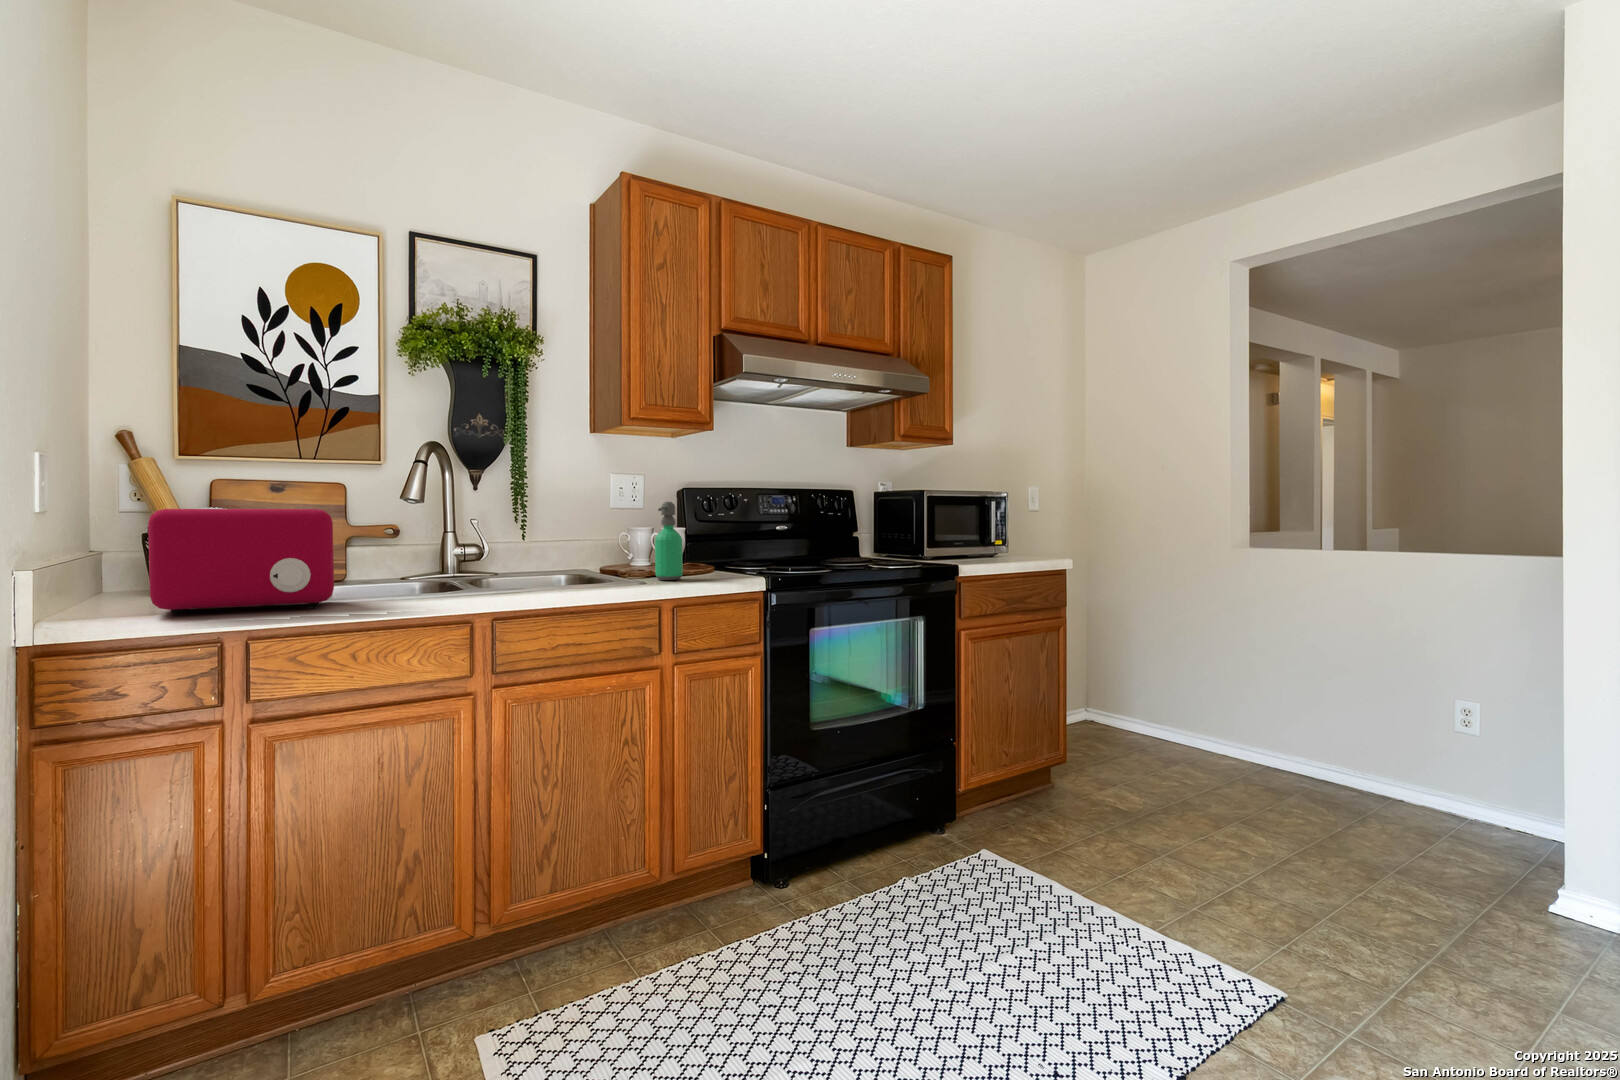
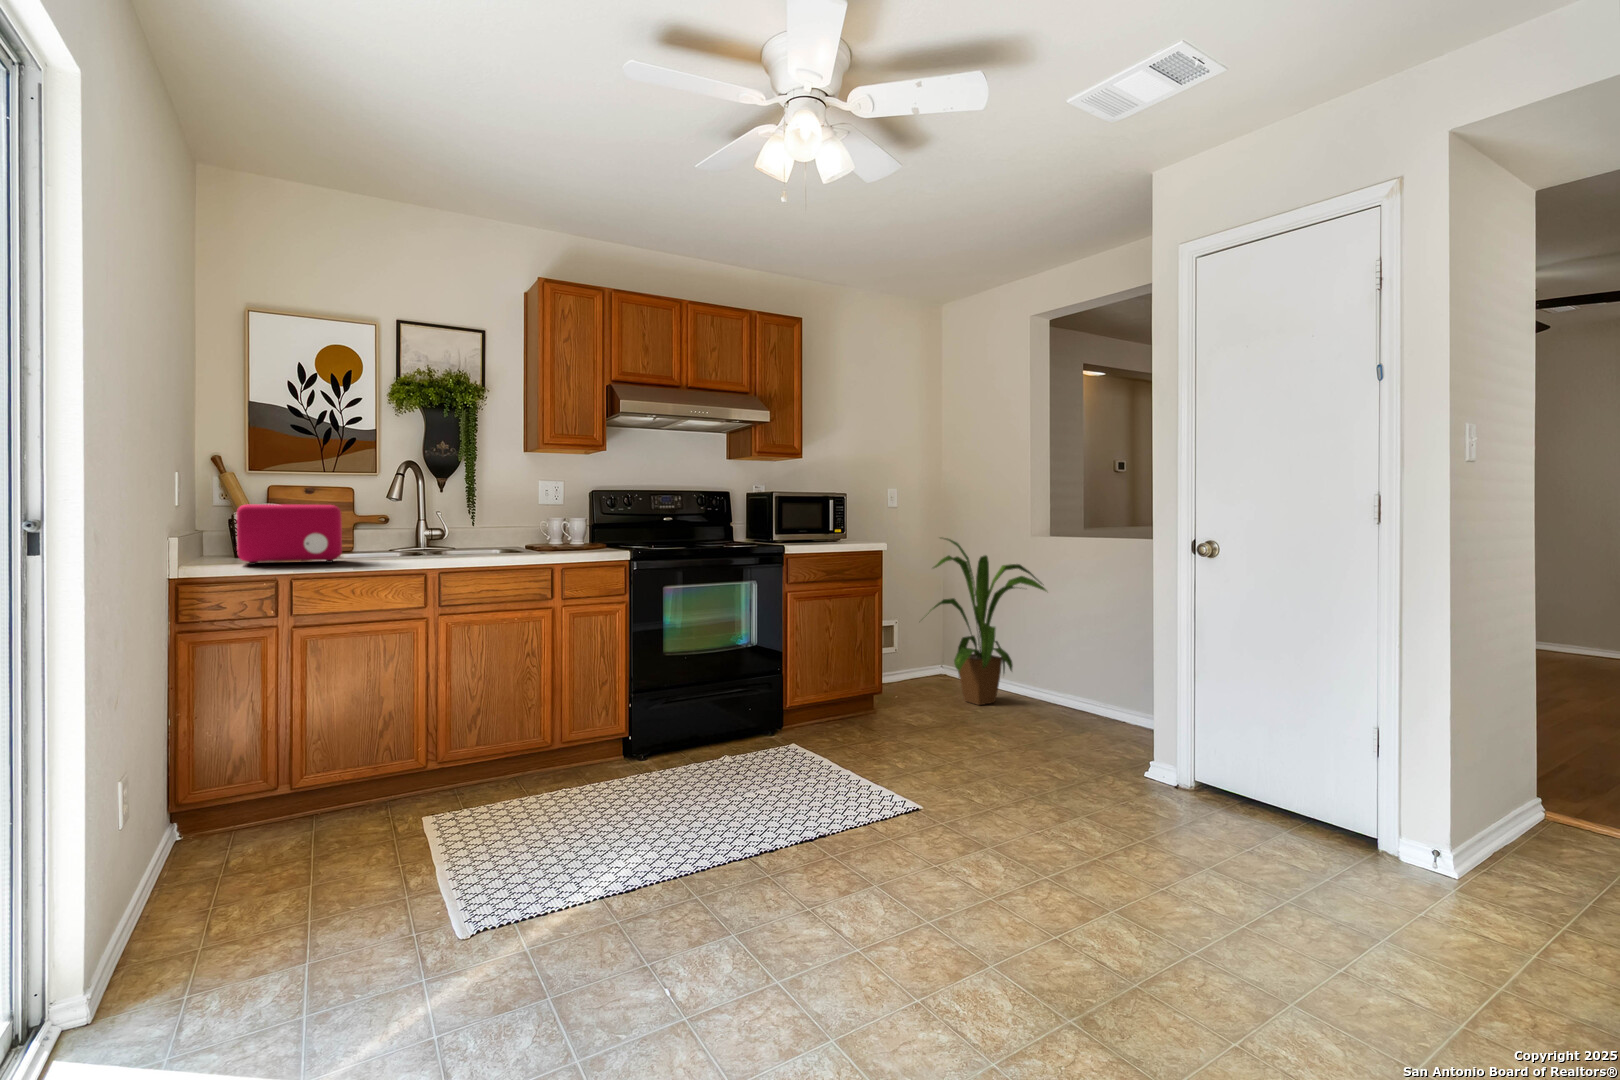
soap dispenser: present [655,502,683,580] -> none [556,501,575,552]
house plant: none [1102,549,1292,773] -> present [926,538,1047,705]

